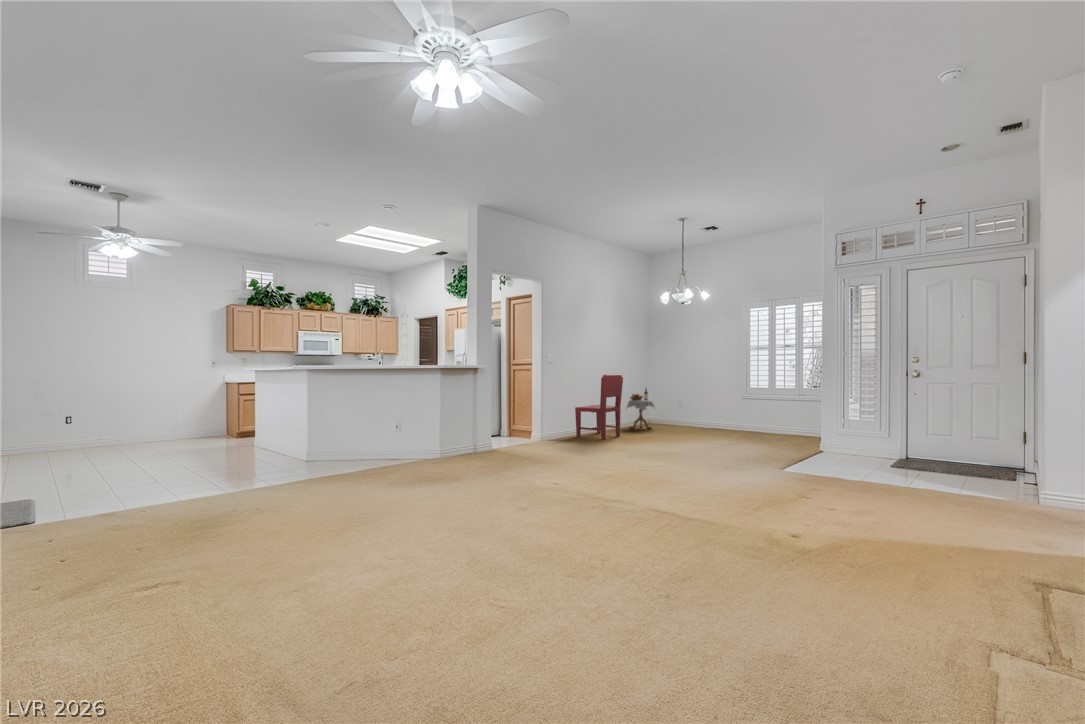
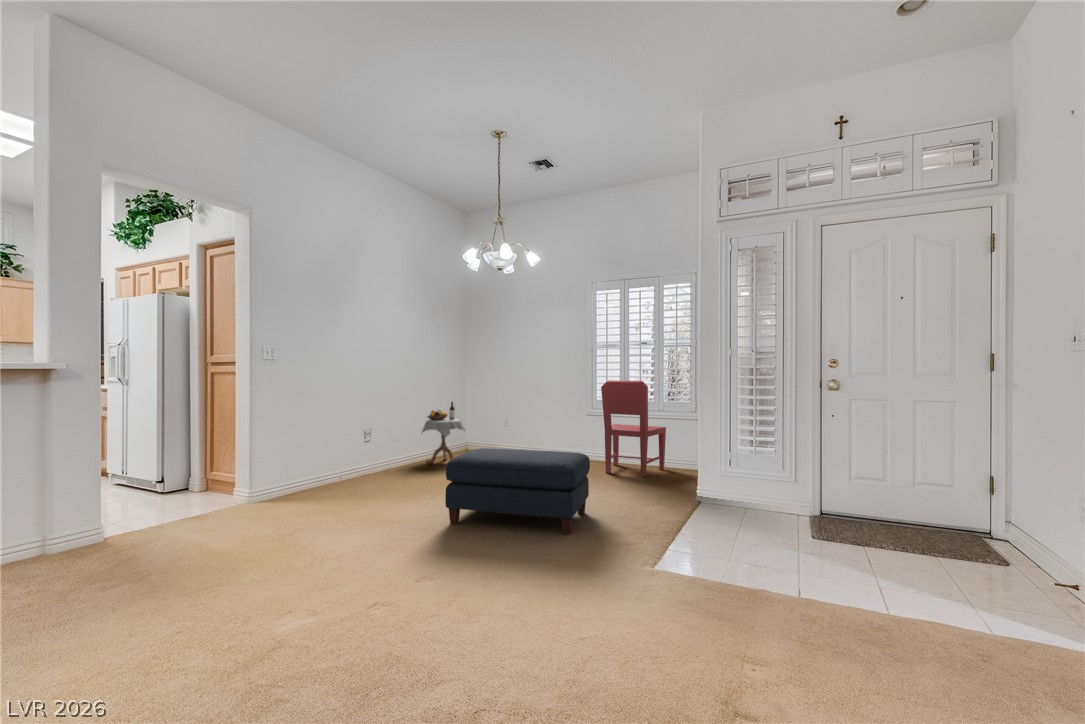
dining chair: present [575,374,623,439] -> present [601,380,666,477]
ottoman: none [657,413,744,459] -> present [445,448,590,534]

